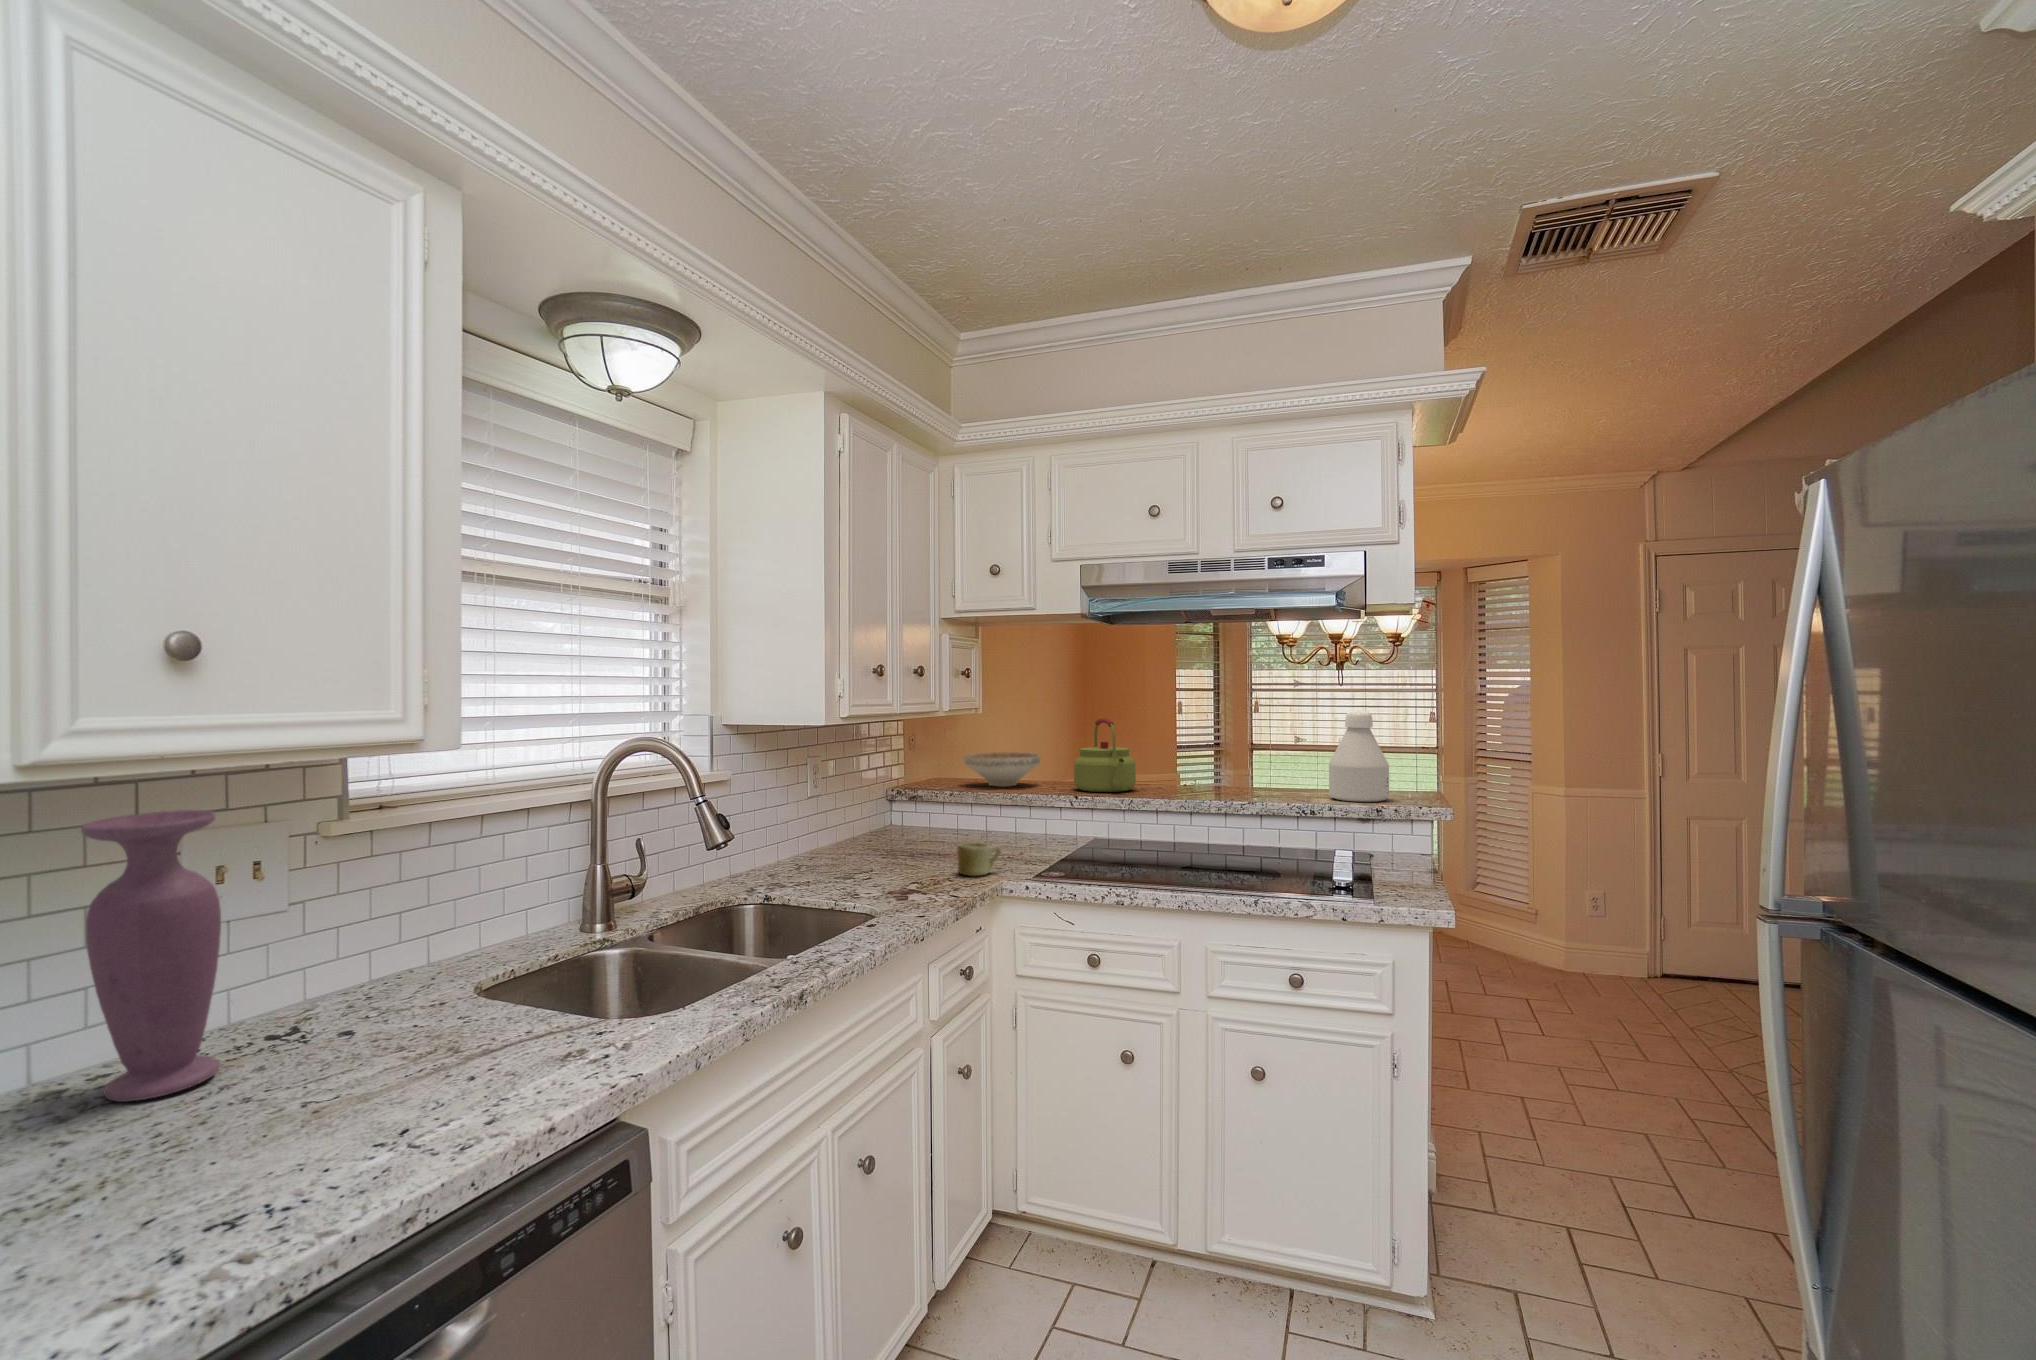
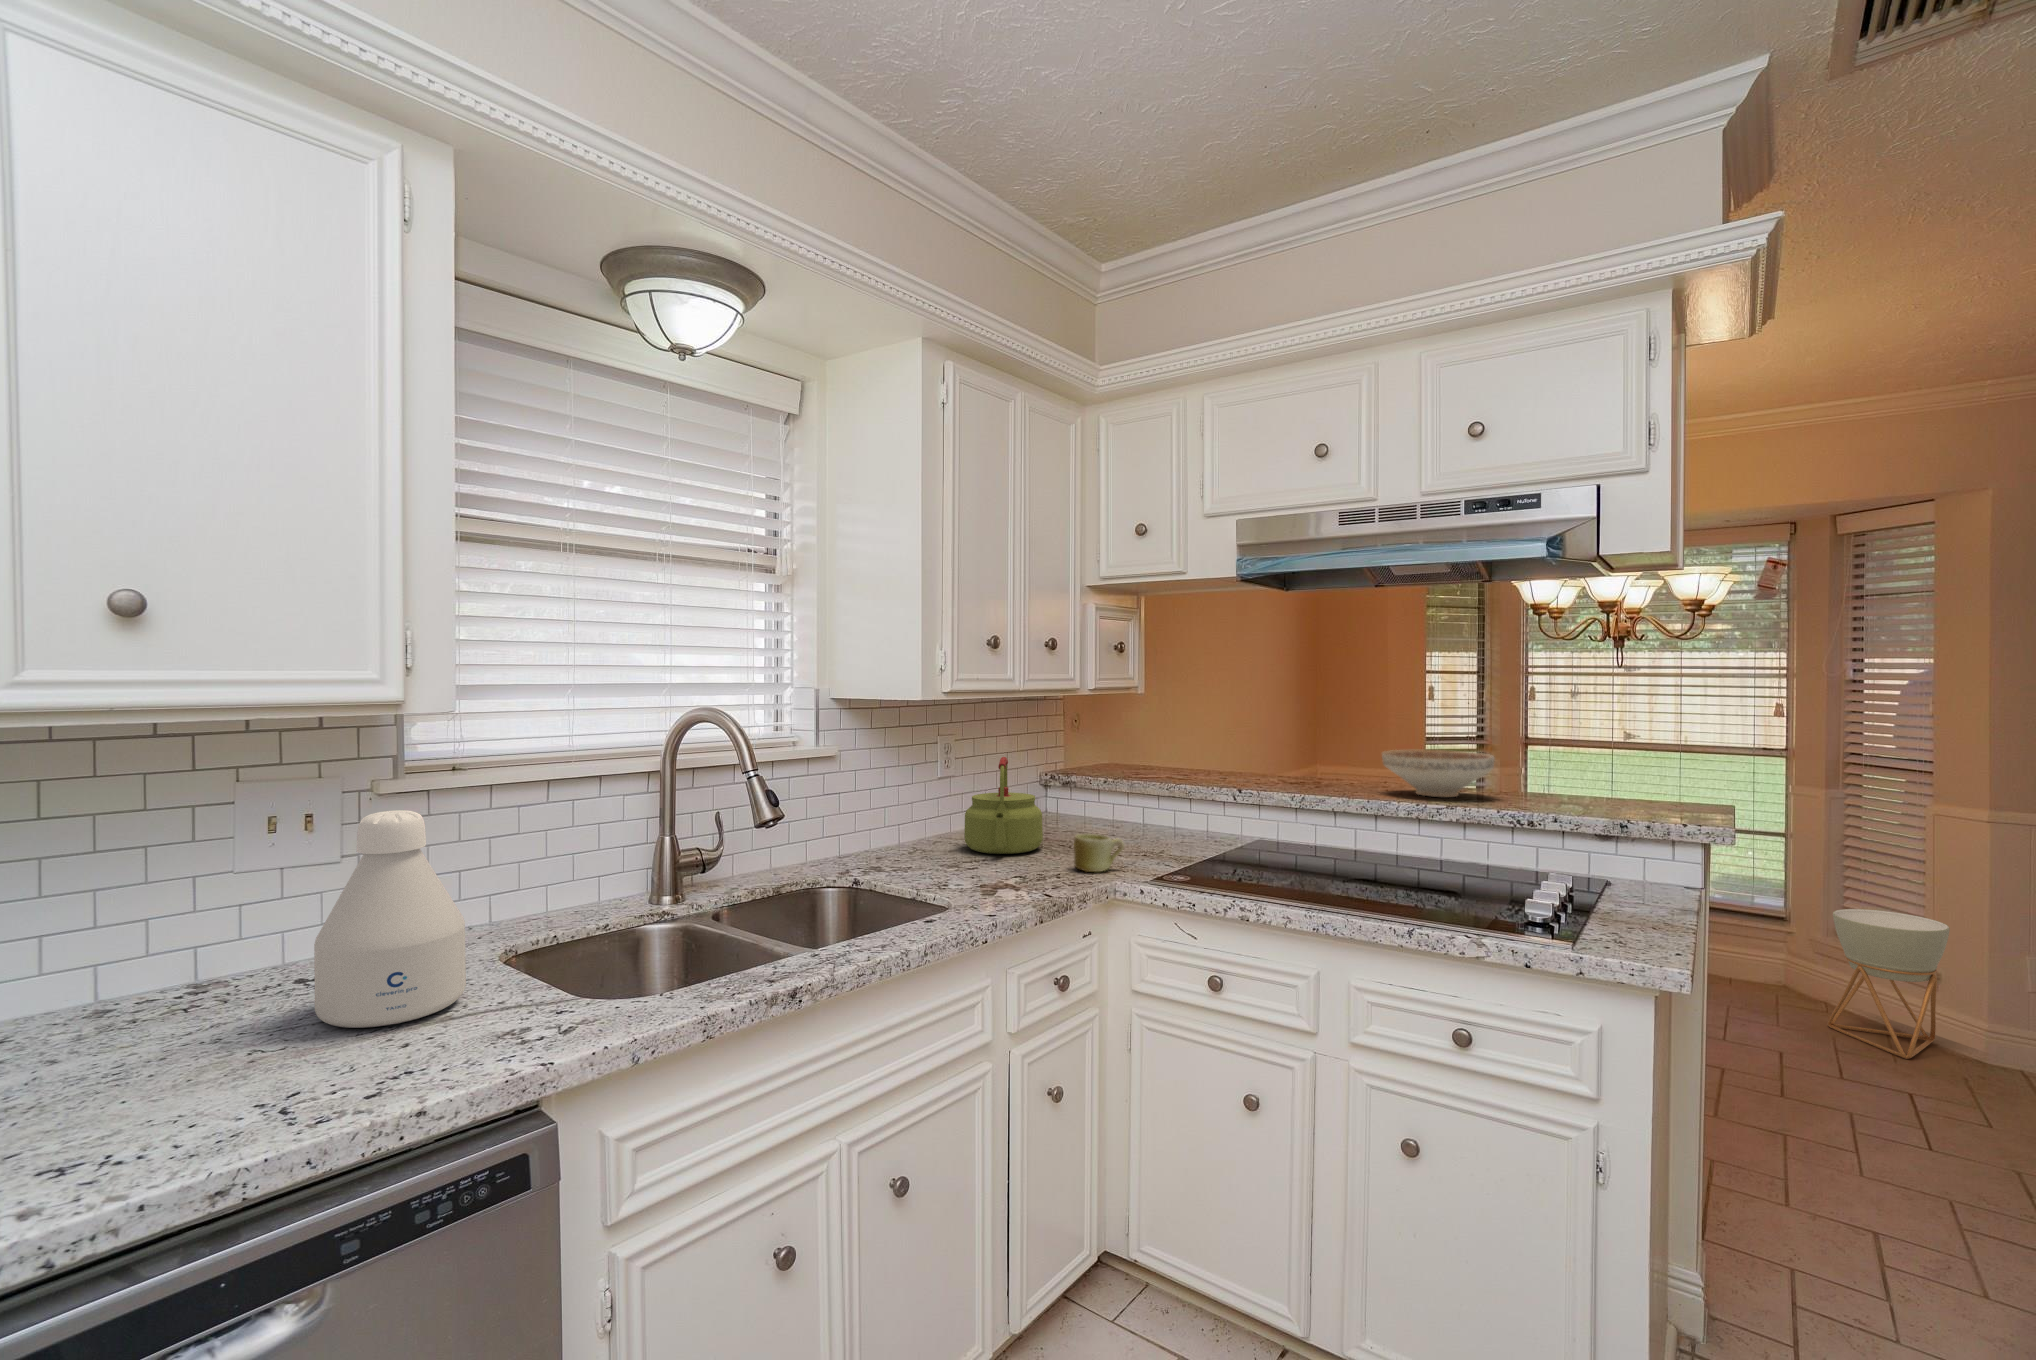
bottle: present [1329,711,1389,802] -> present [314,810,466,1028]
kettle: present [1074,718,1136,792] -> present [964,757,1043,854]
decorative bowl: present [964,752,1040,787] -> present [1382,750,1494,798]
vase: present [81,810,221,1102] -> none [96,760,229,1029]
planter: none [1474,870,1550,981] -> present [1827,909,1950,1059]

